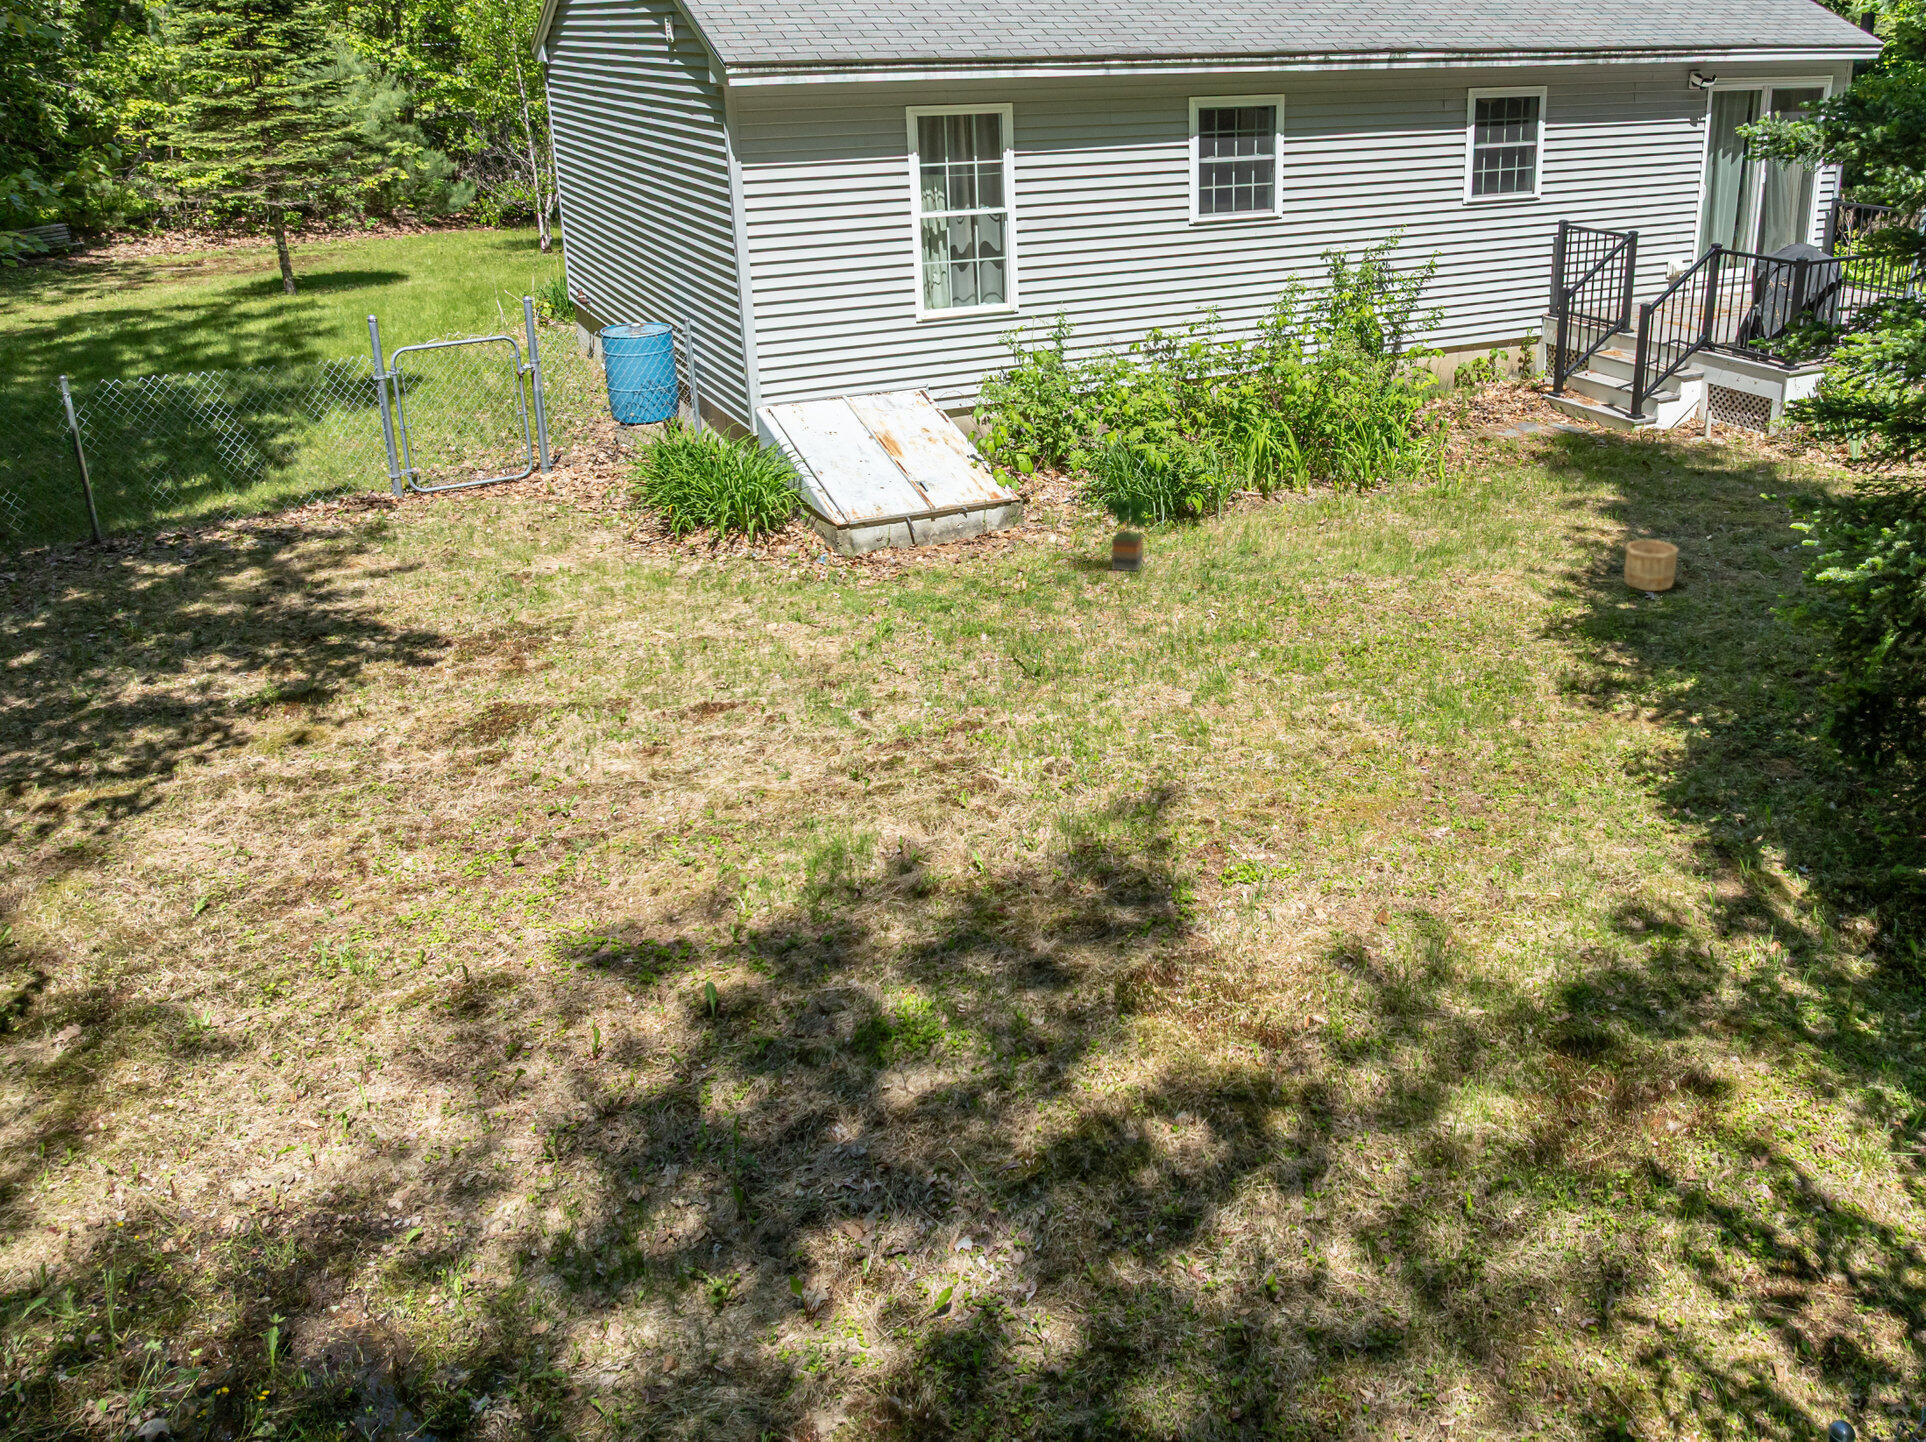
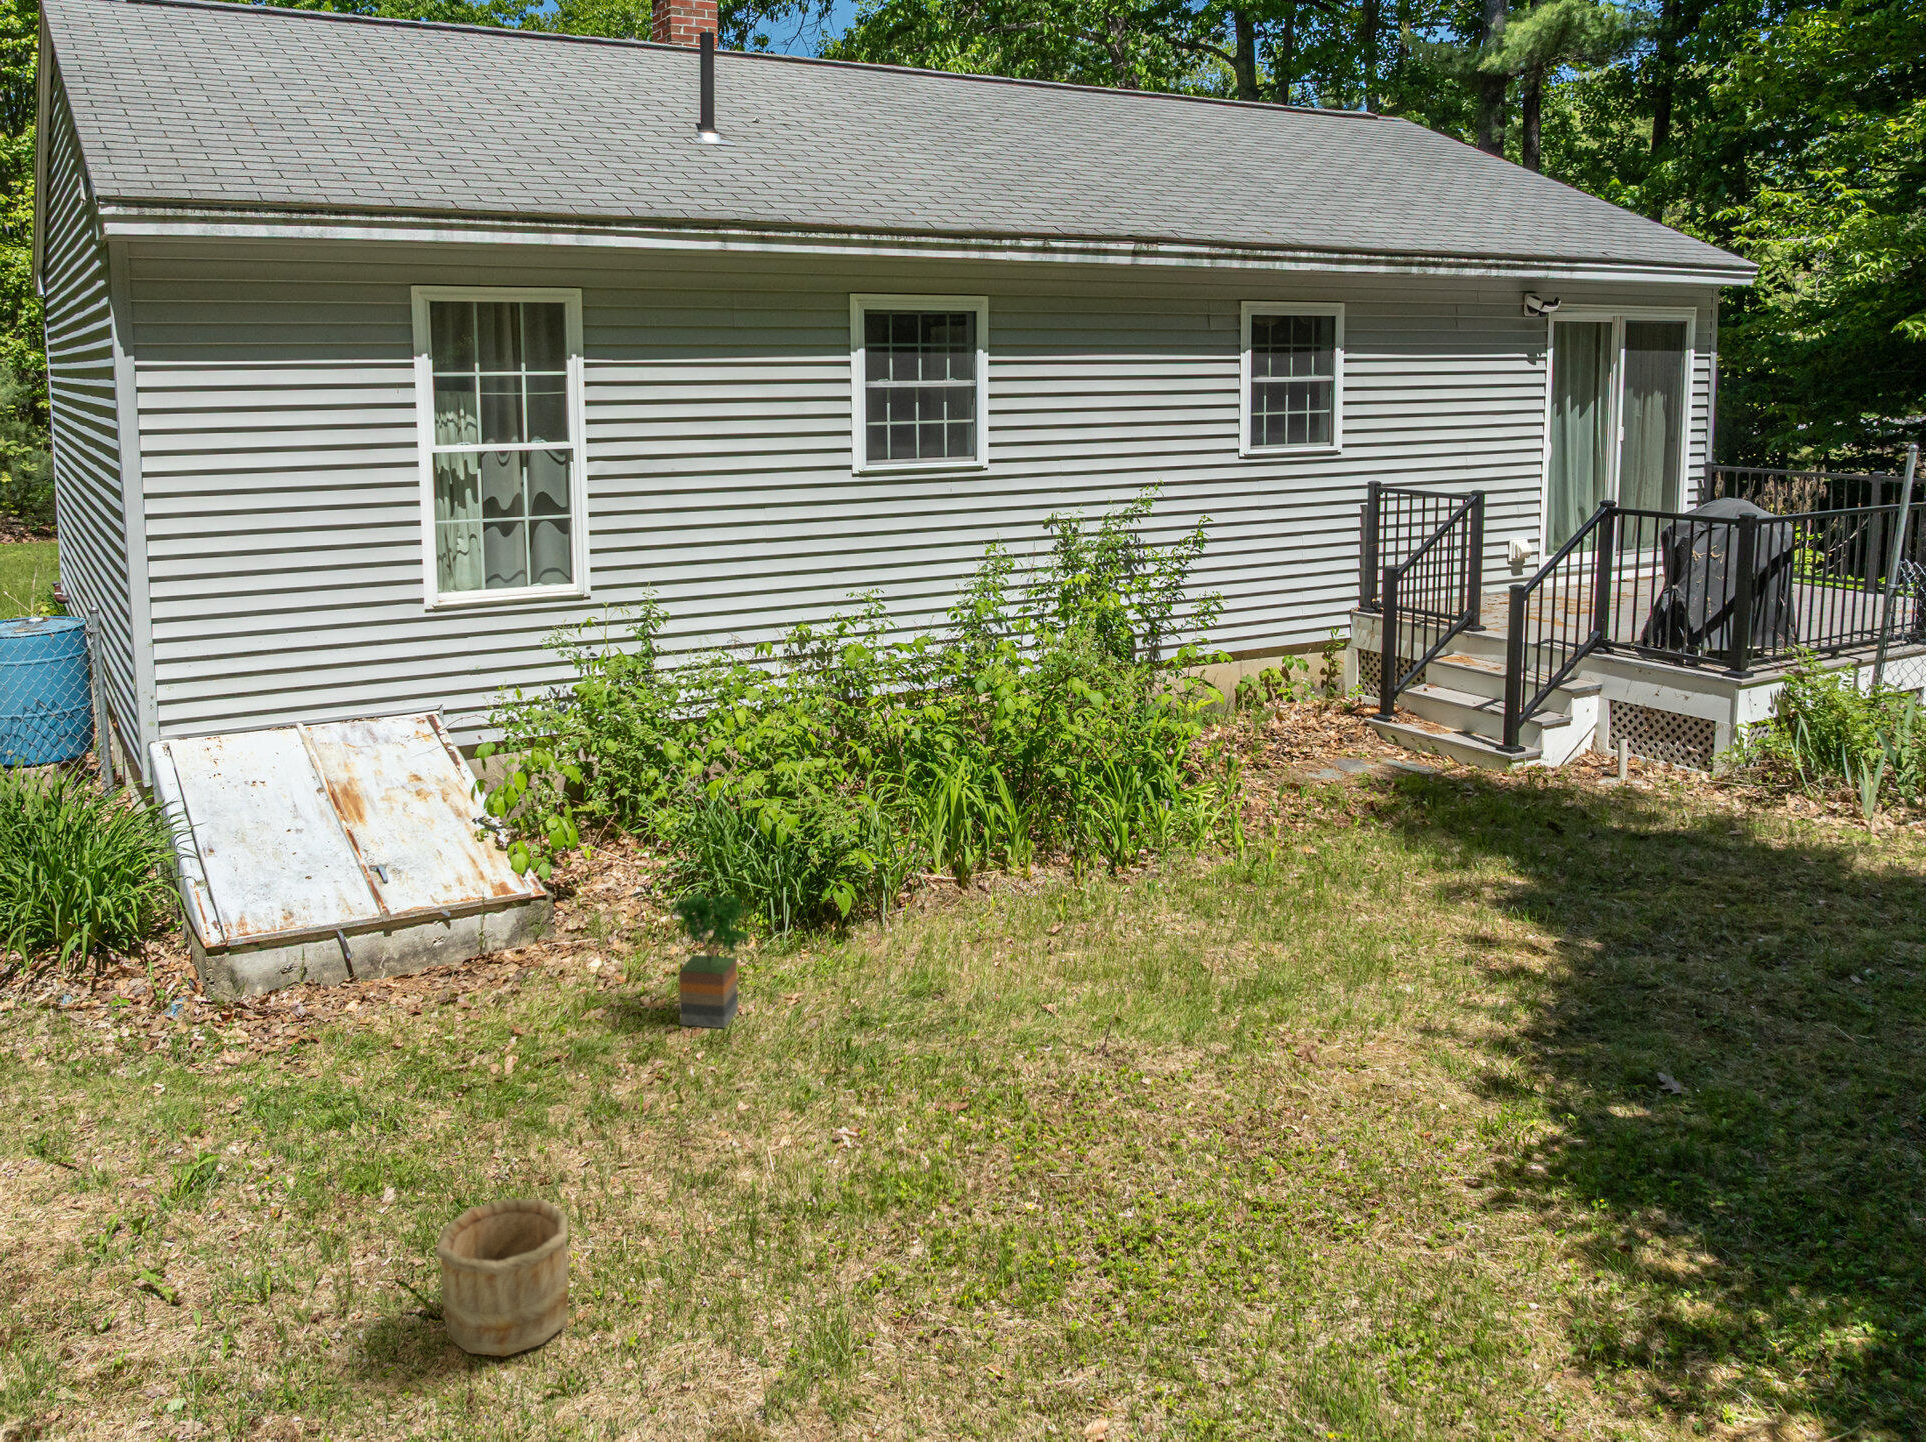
wooden bucket: present [1624,539,1678,591] -> present [435,1199,568,1356]

